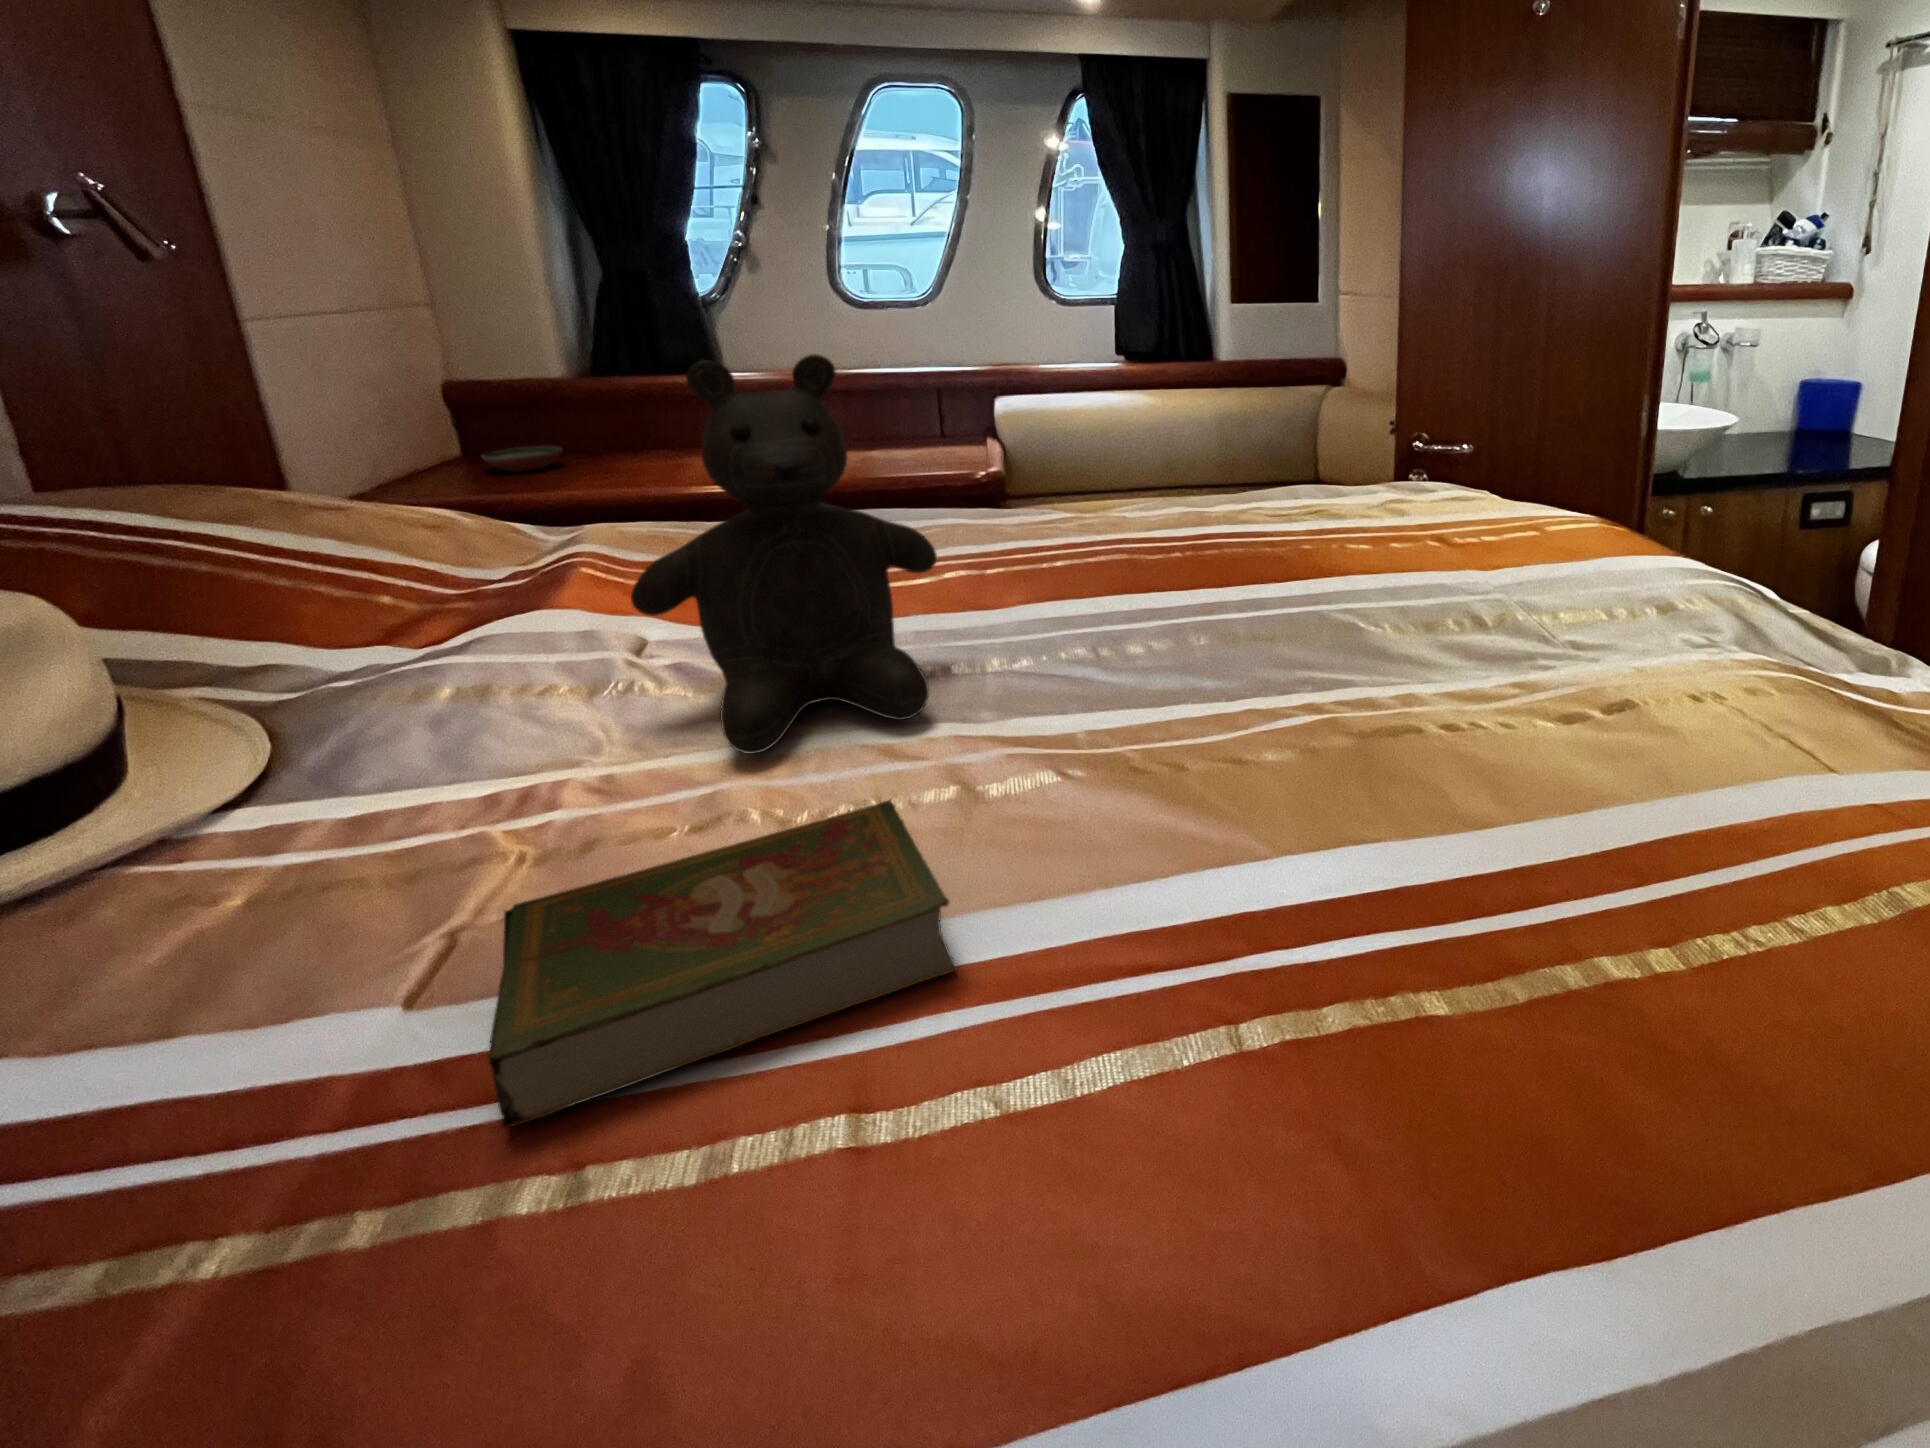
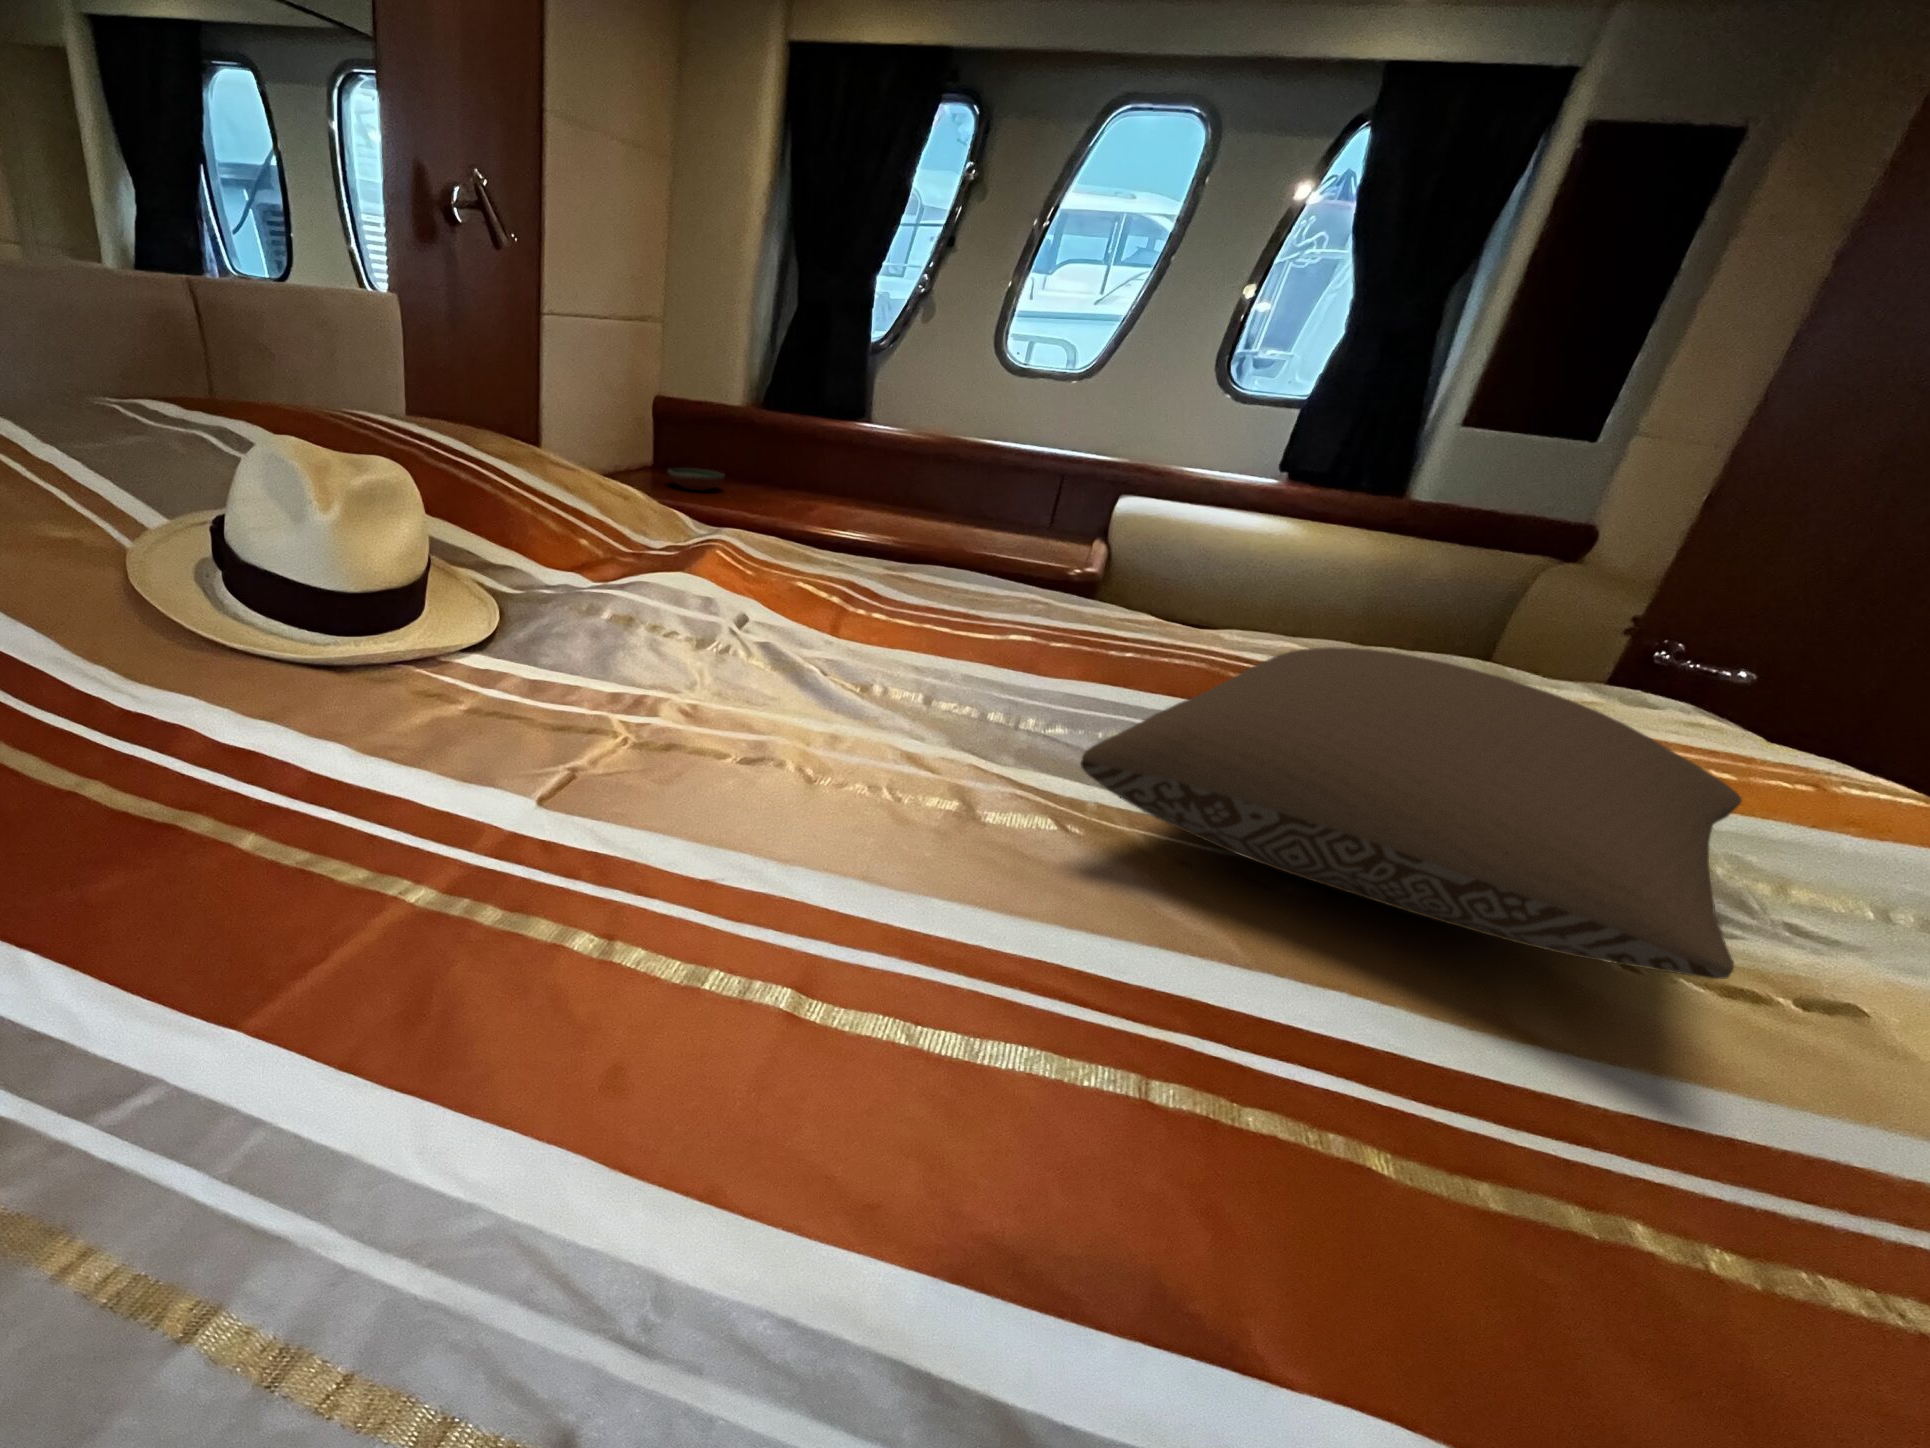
teddy bear: present [631,354,937,754] -> none [750,347,1012,740]
pillow: none [1060,535,1567,746] -> present [1081,647,1742,979]
book: present [488,800,957,1127] -> none [577,756,925,932]

